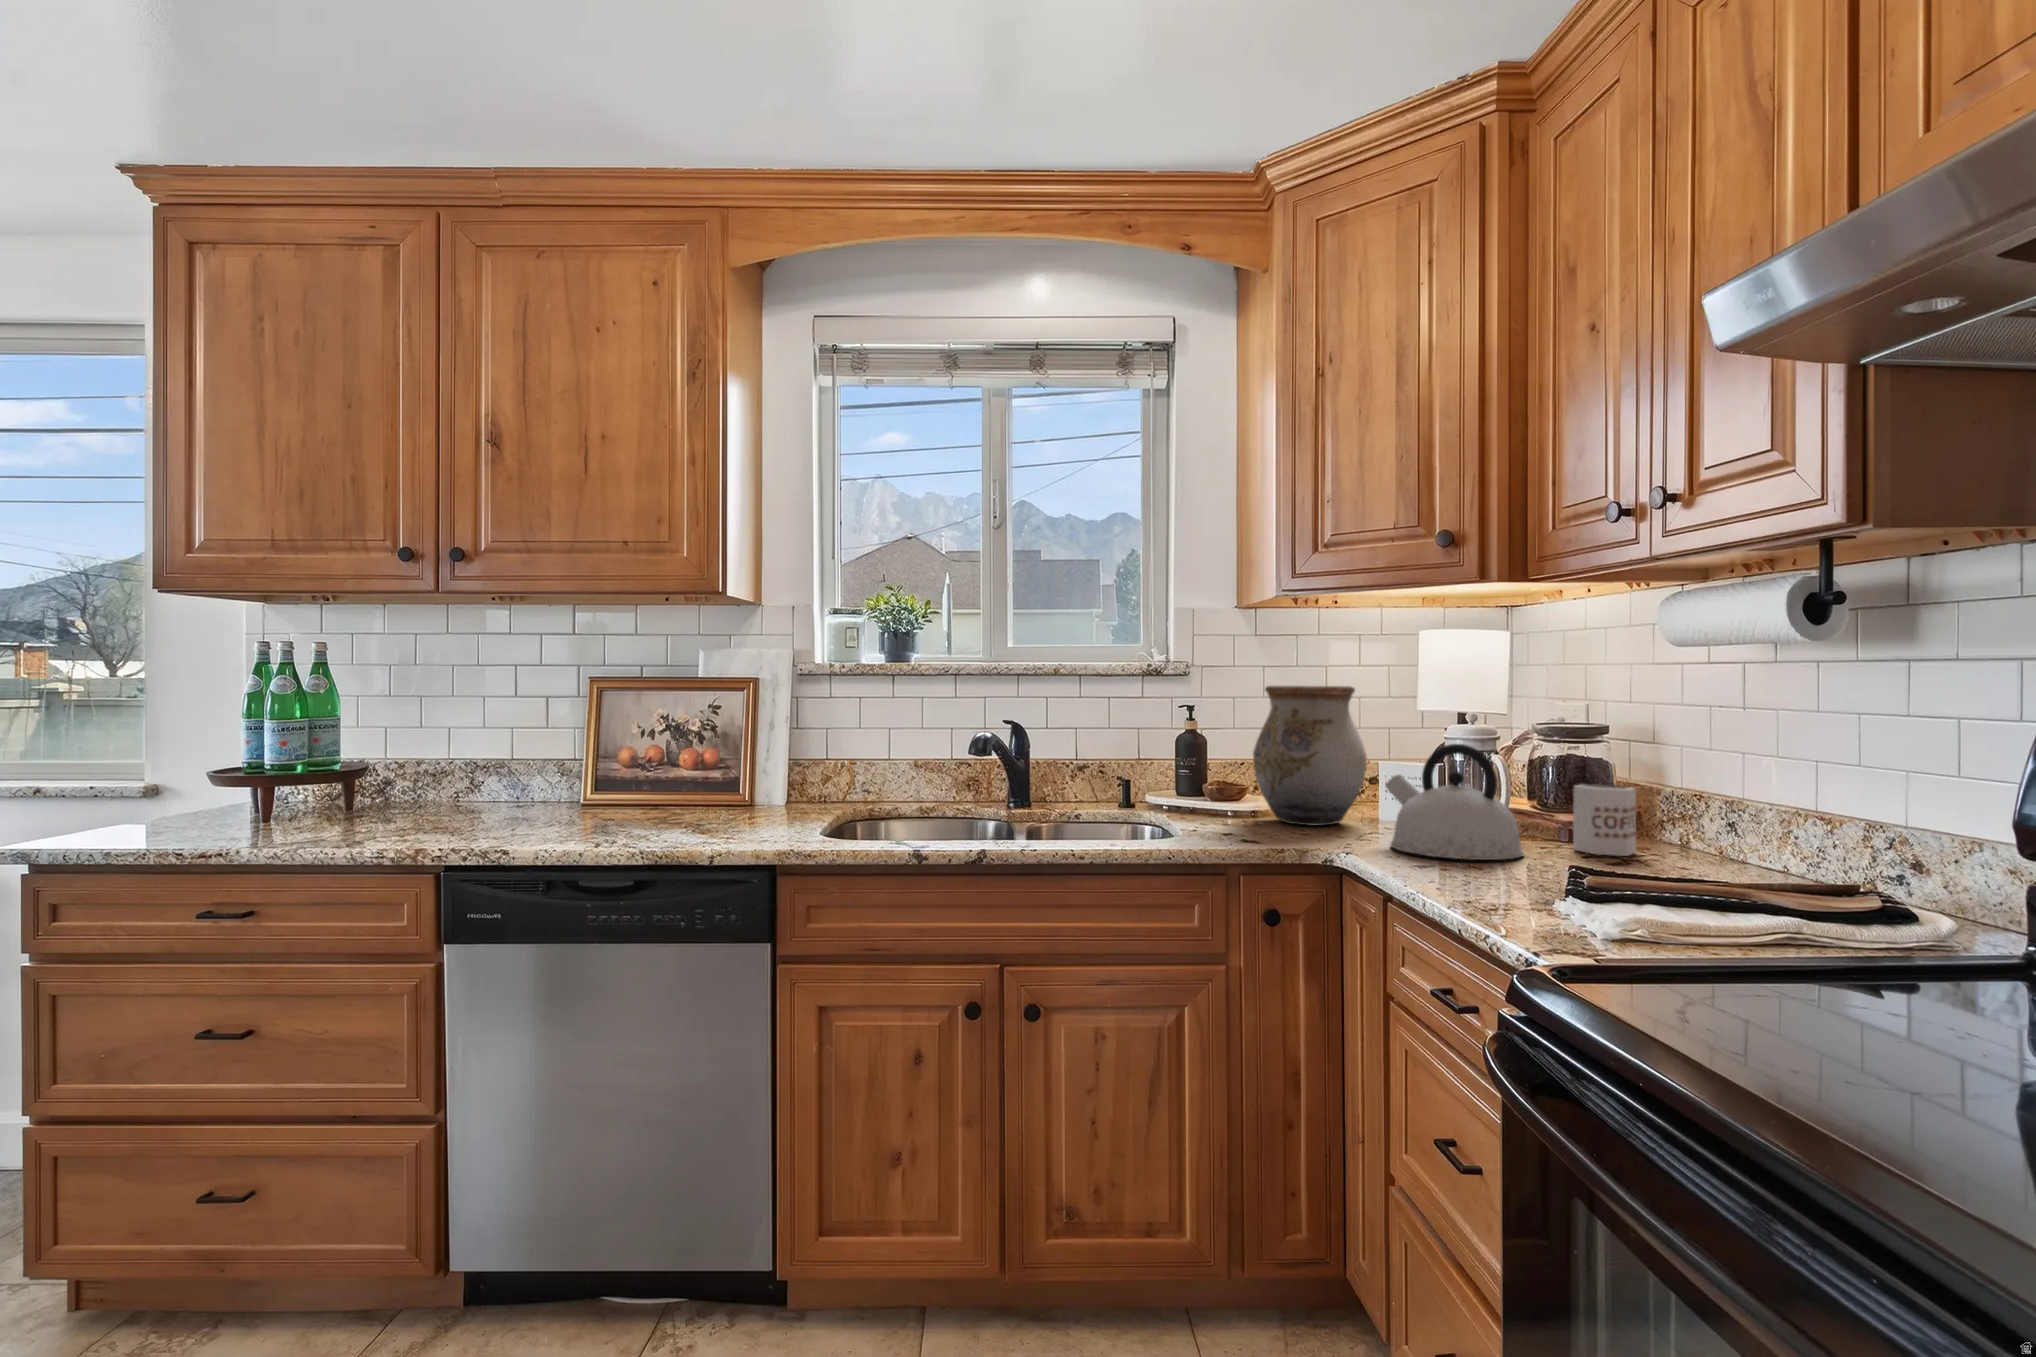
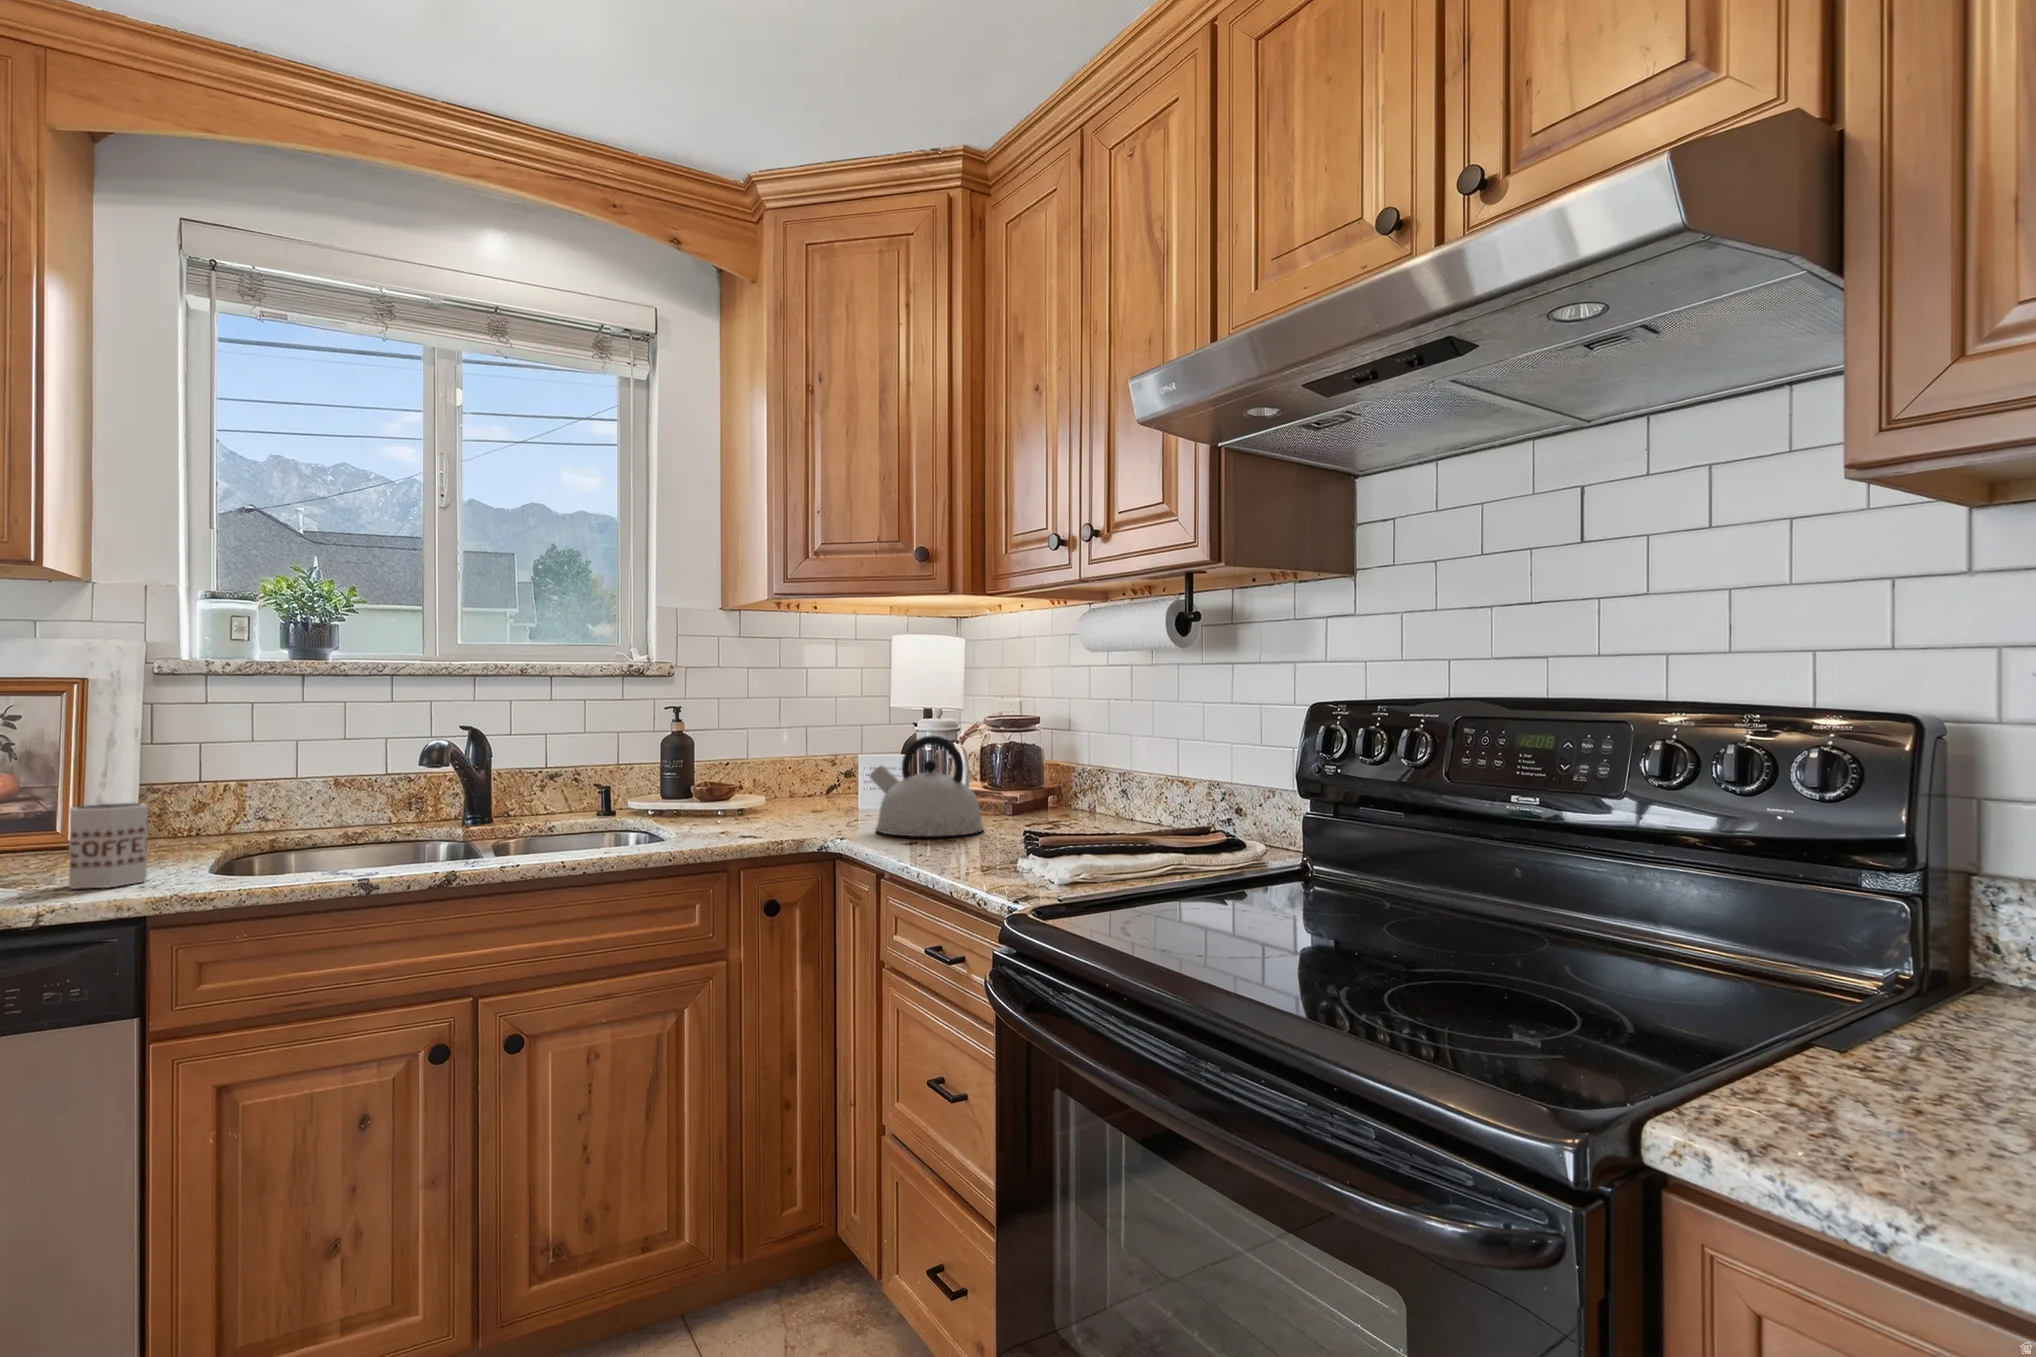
vase: present [1253,685,1367,826] -> none [742,686,848,819]
mug: present [1573,784,1636,856] -> present [69,803,148,889]

